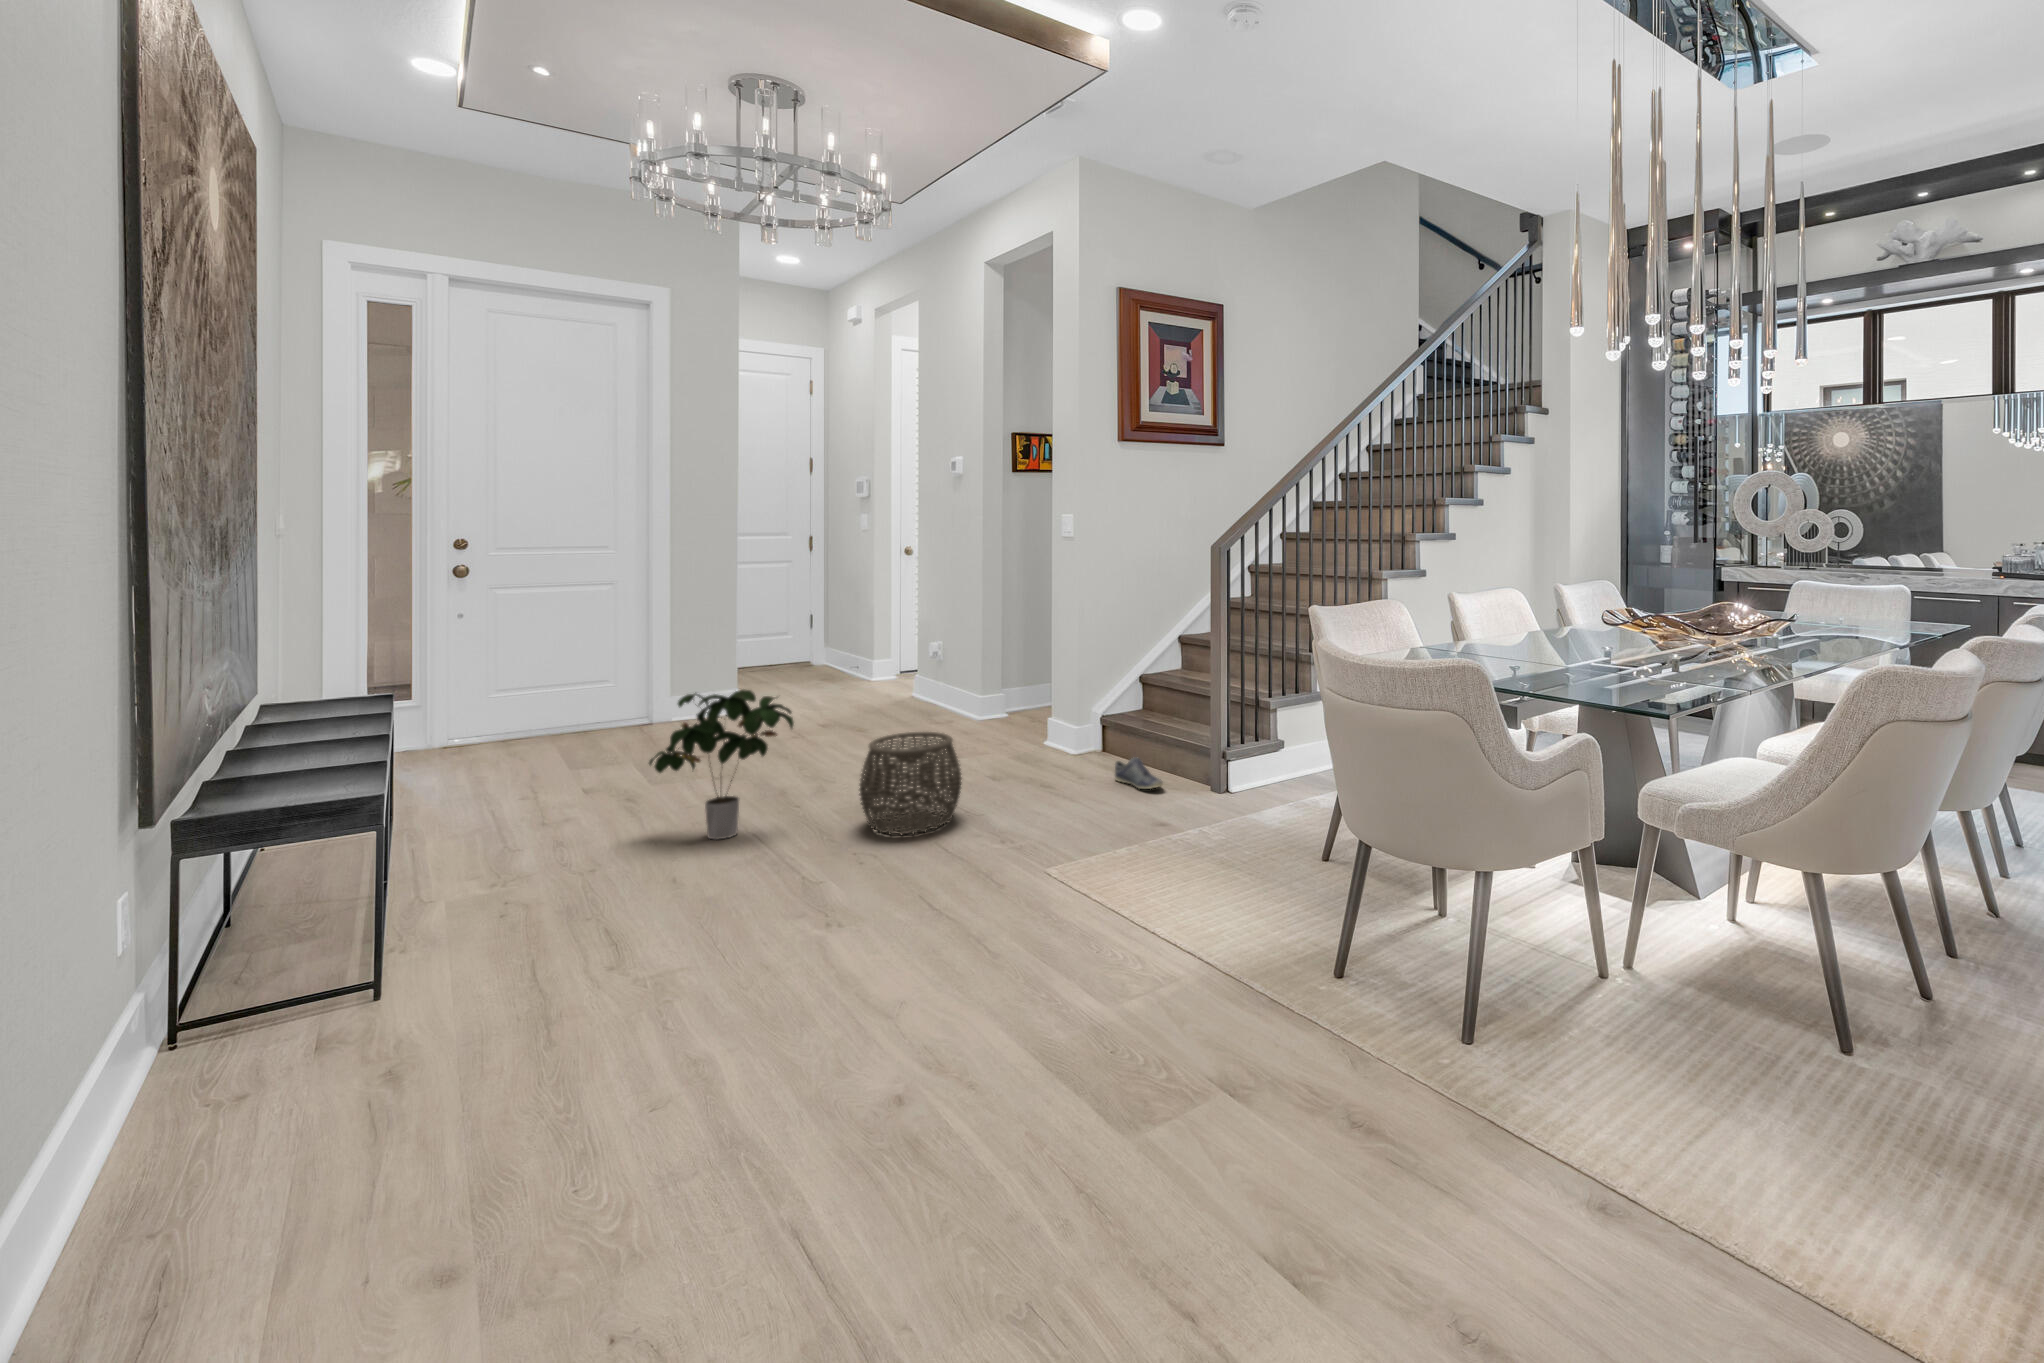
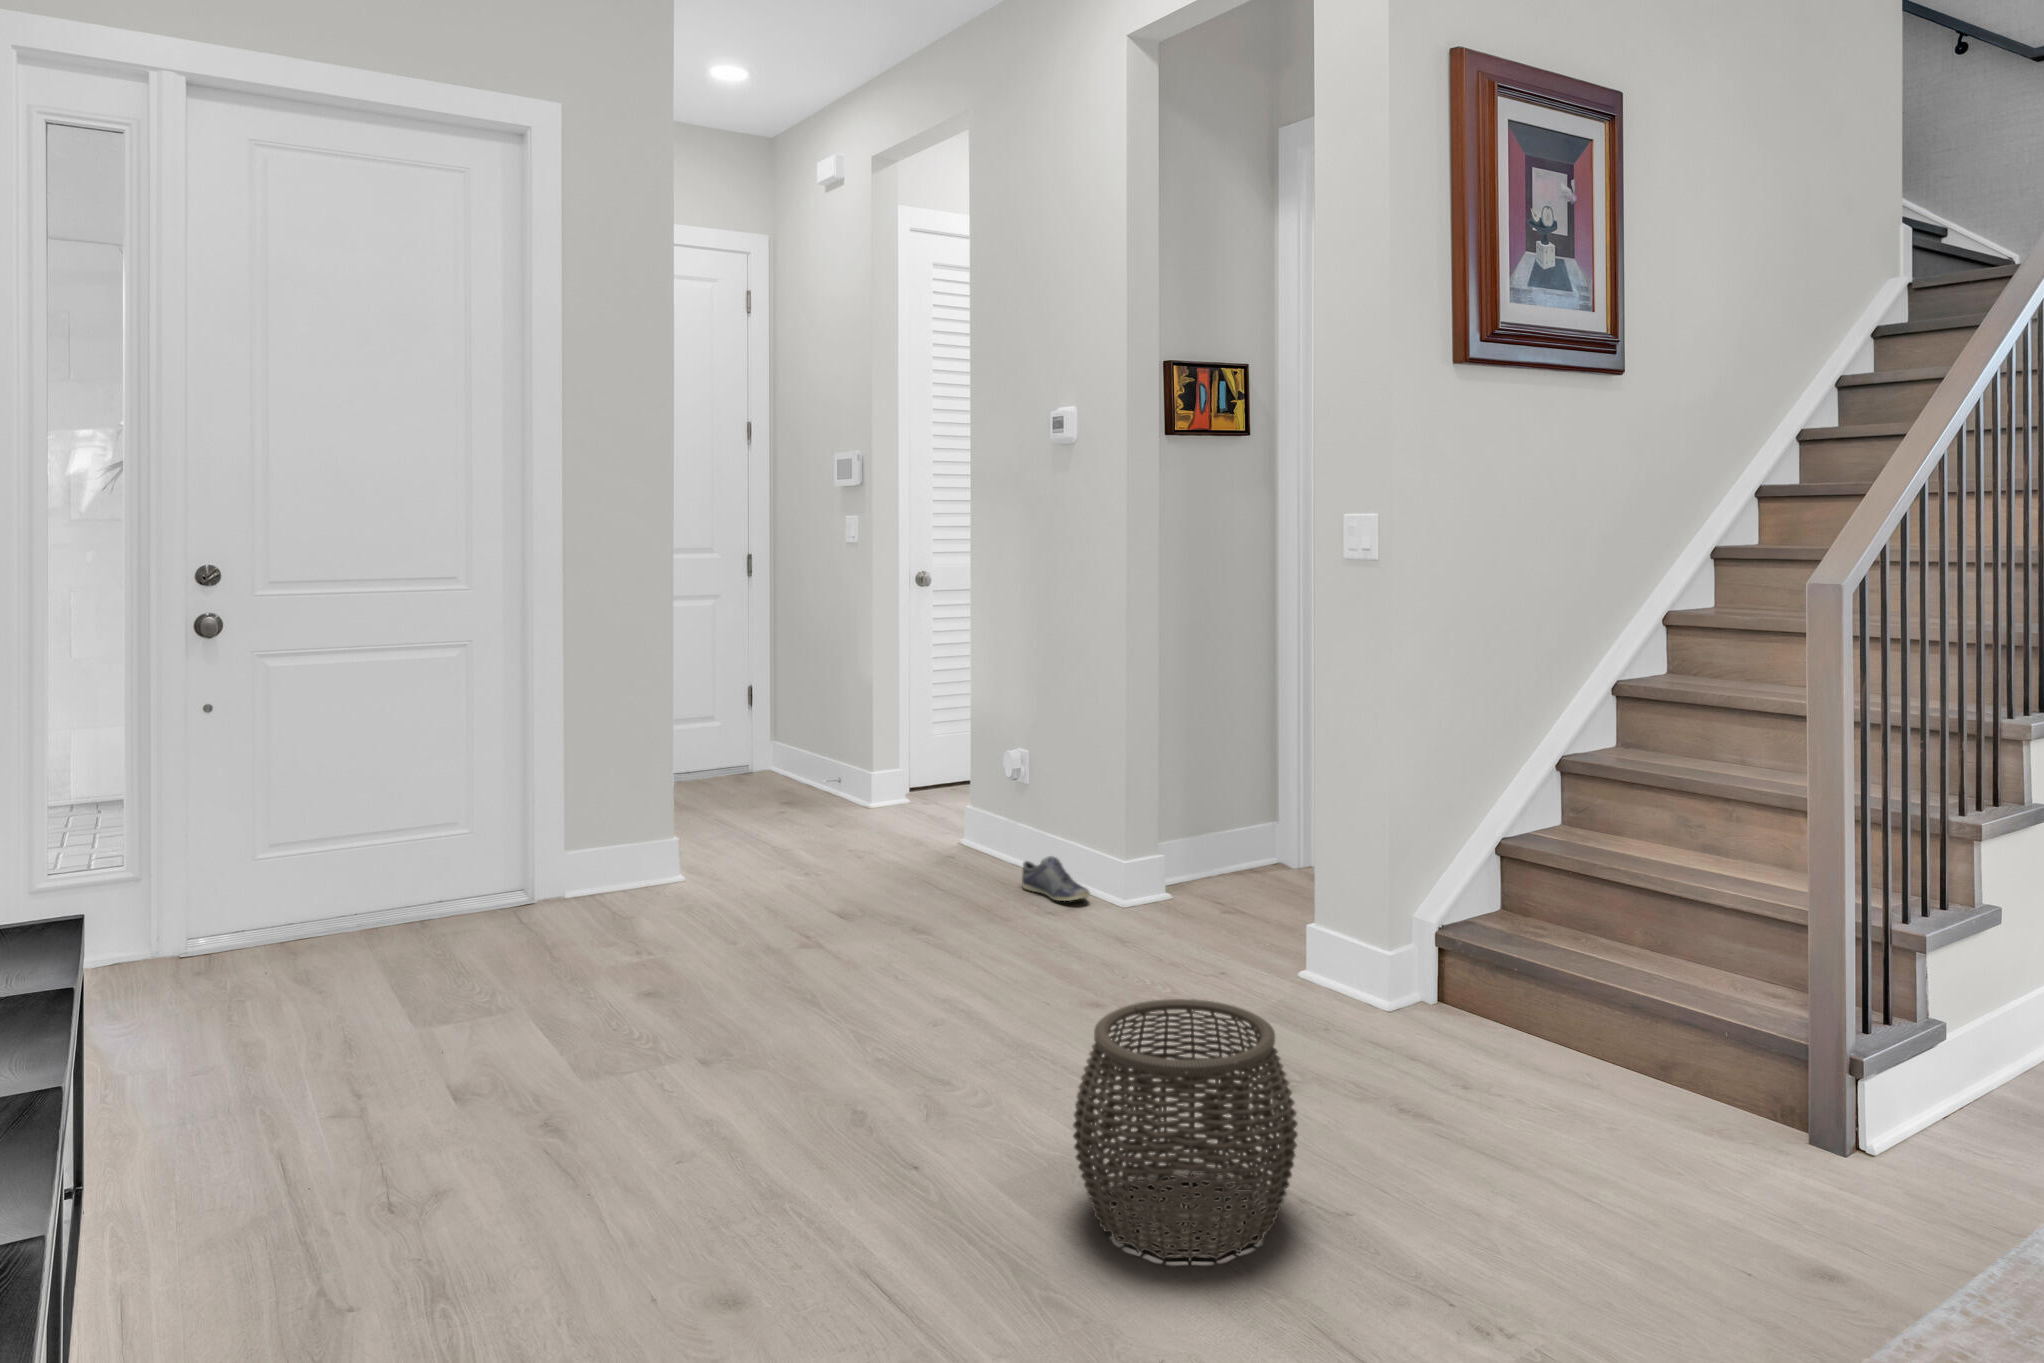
potted plant: present [649,689,794,840] -> none [628,909,931,1254]
shoe: present [1115,757,1163,789] -> present [1022,856,1090,901]

